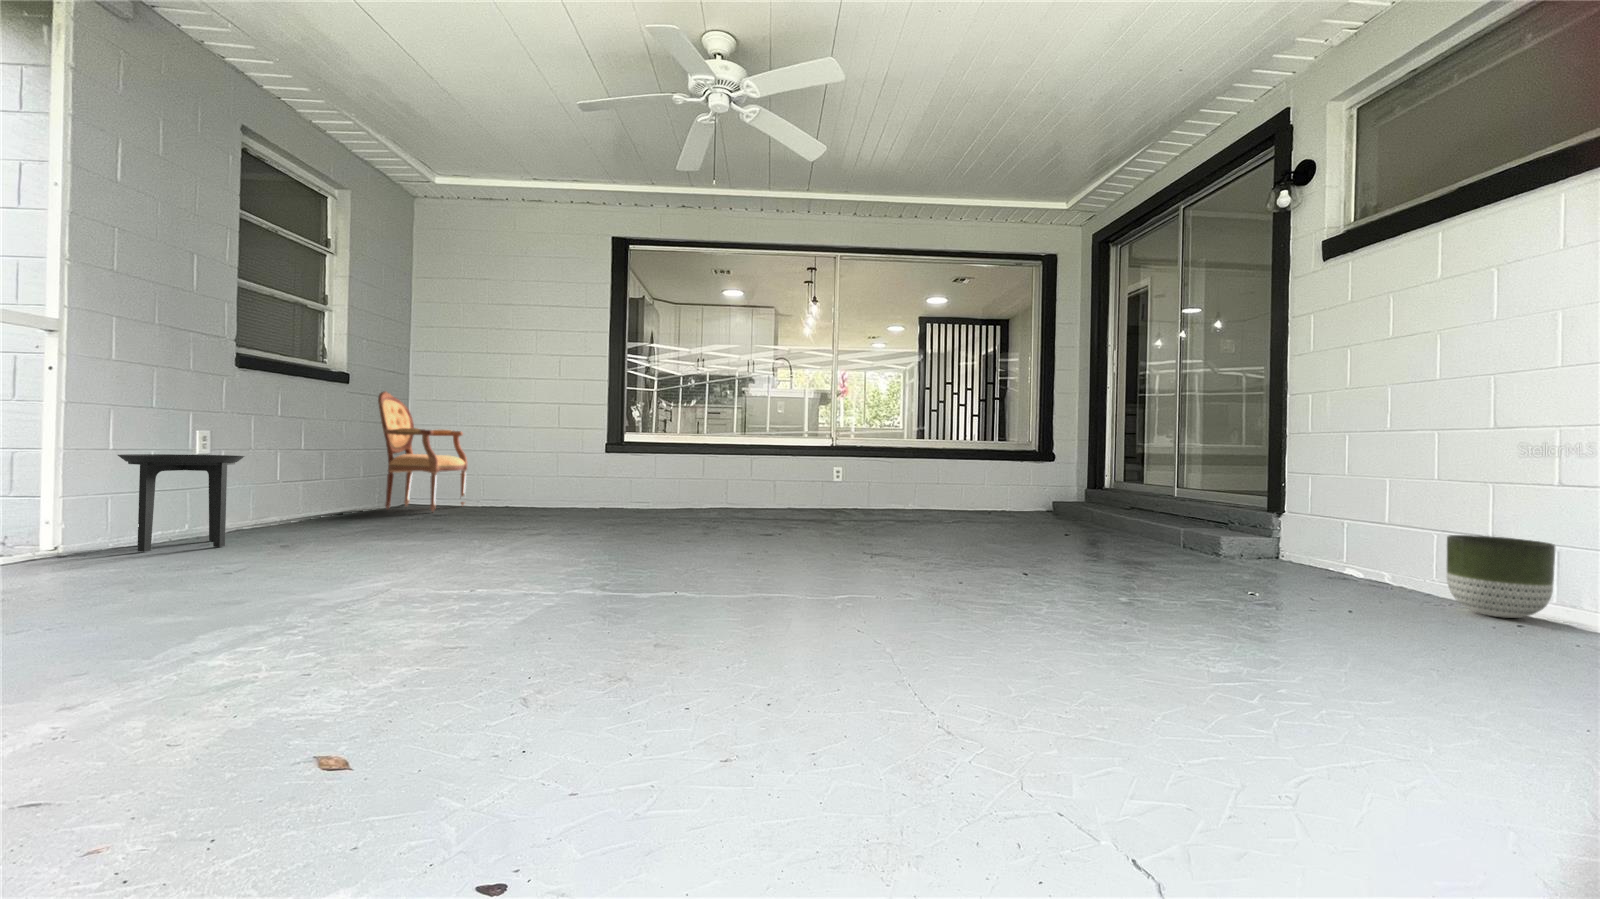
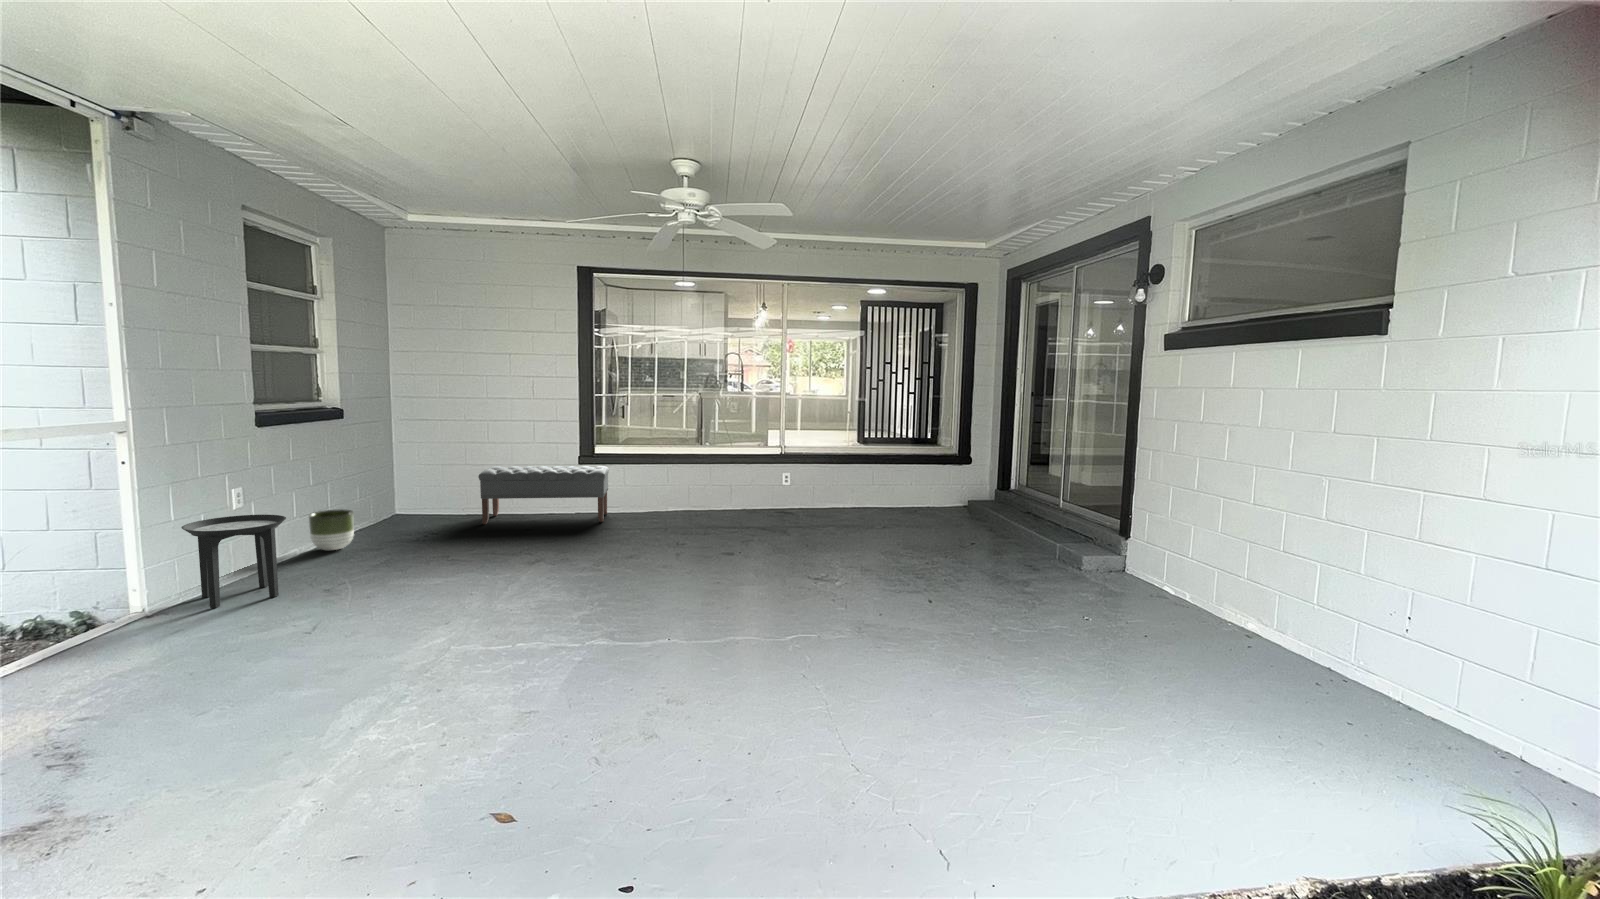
armchair: present [378,392,467,512] -> none [372,419,456,529]
bench: none [489,450,636,513] -> present [479,466,609,524]
planter: present [1447,535,1555,618] -> present [309,509,354,550]

